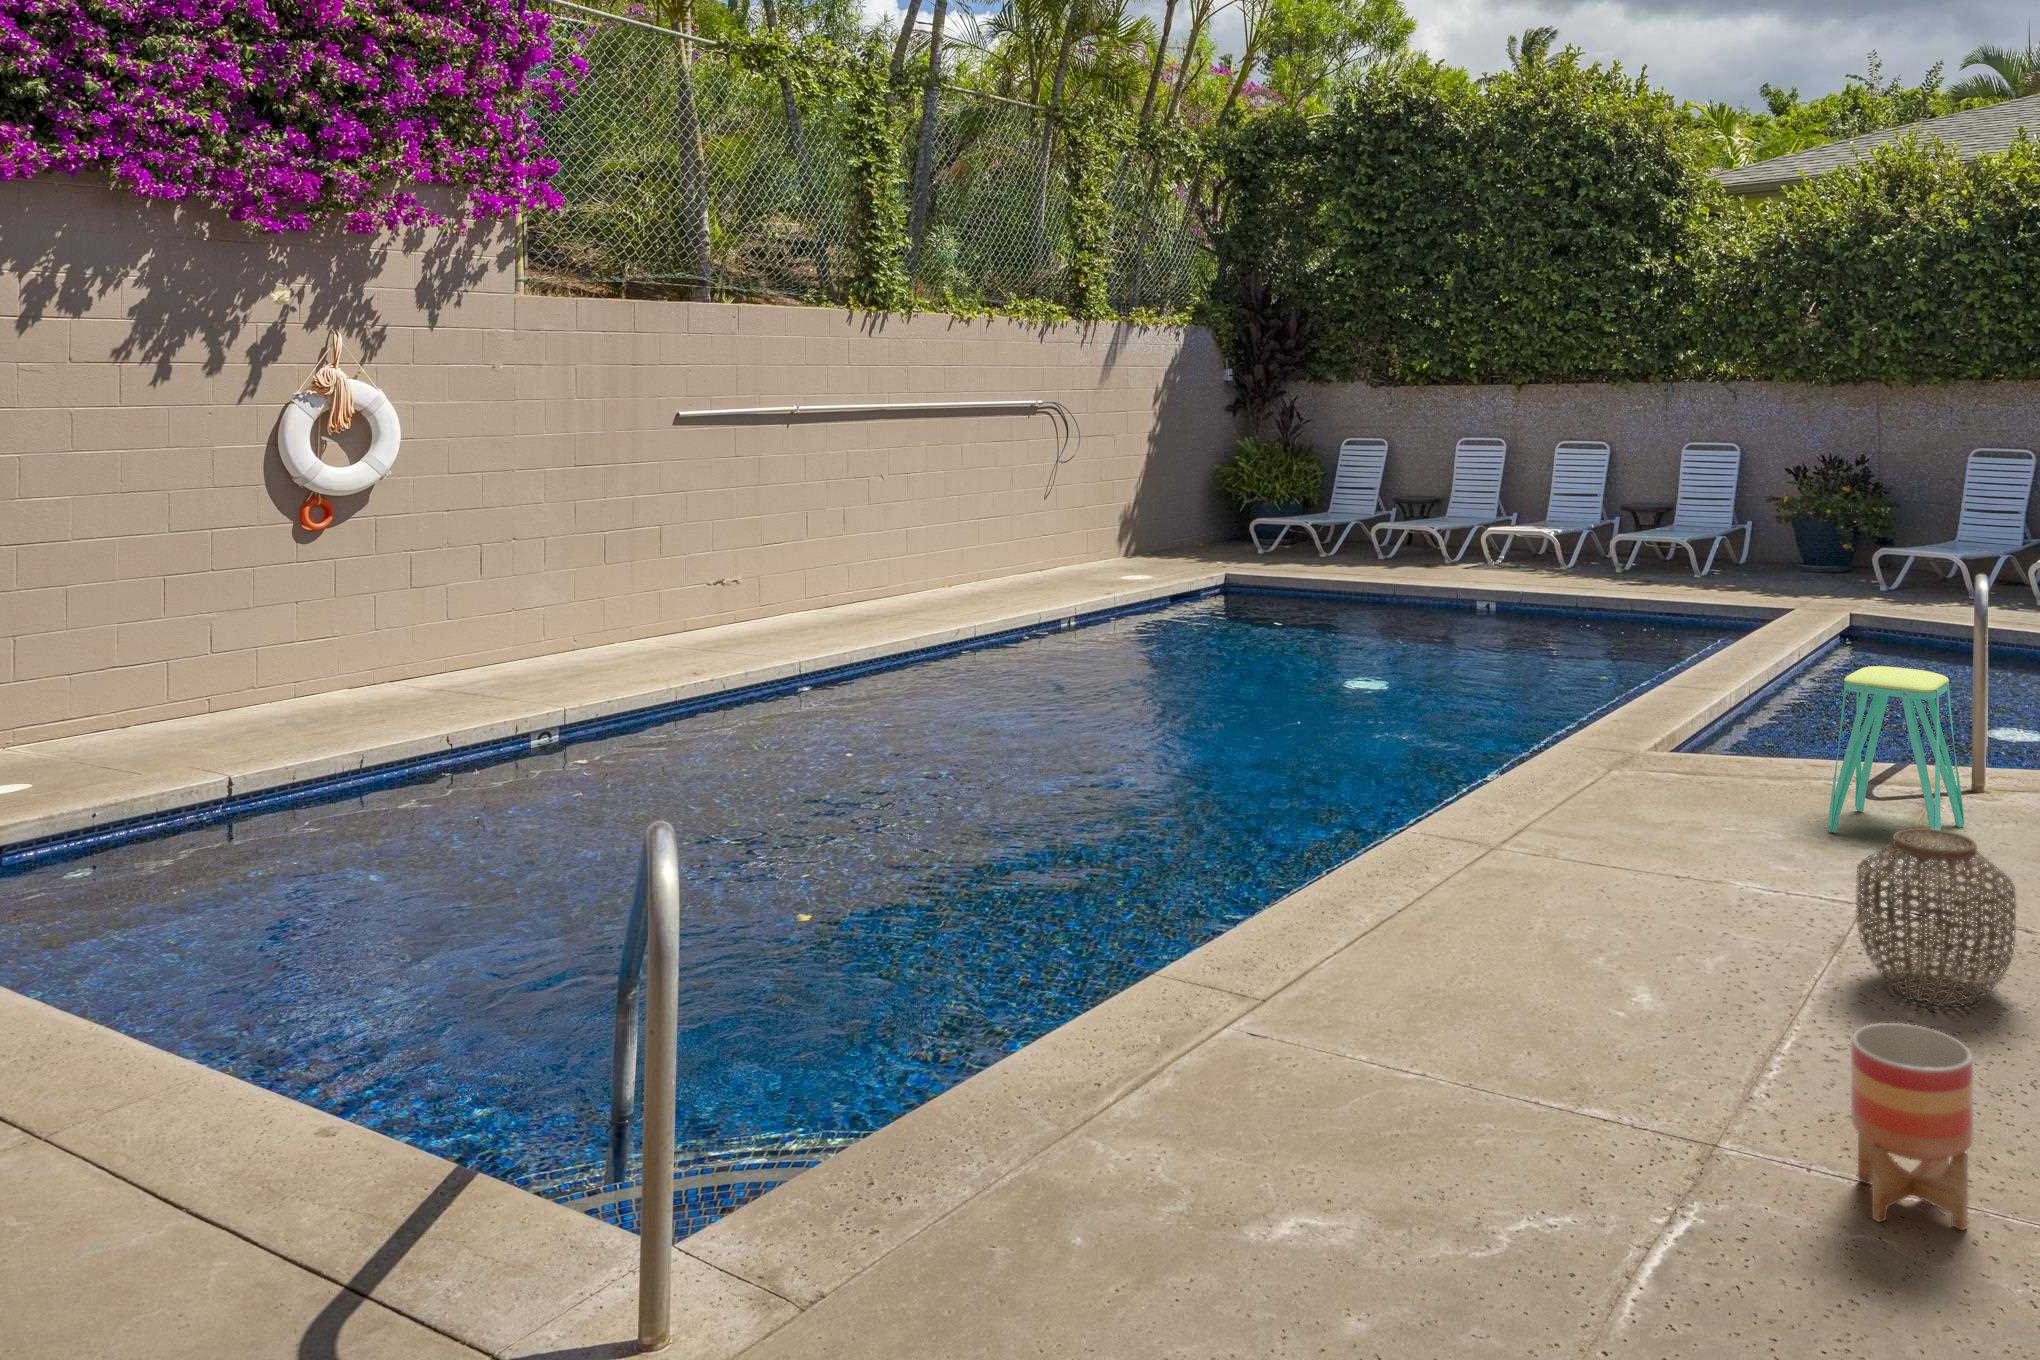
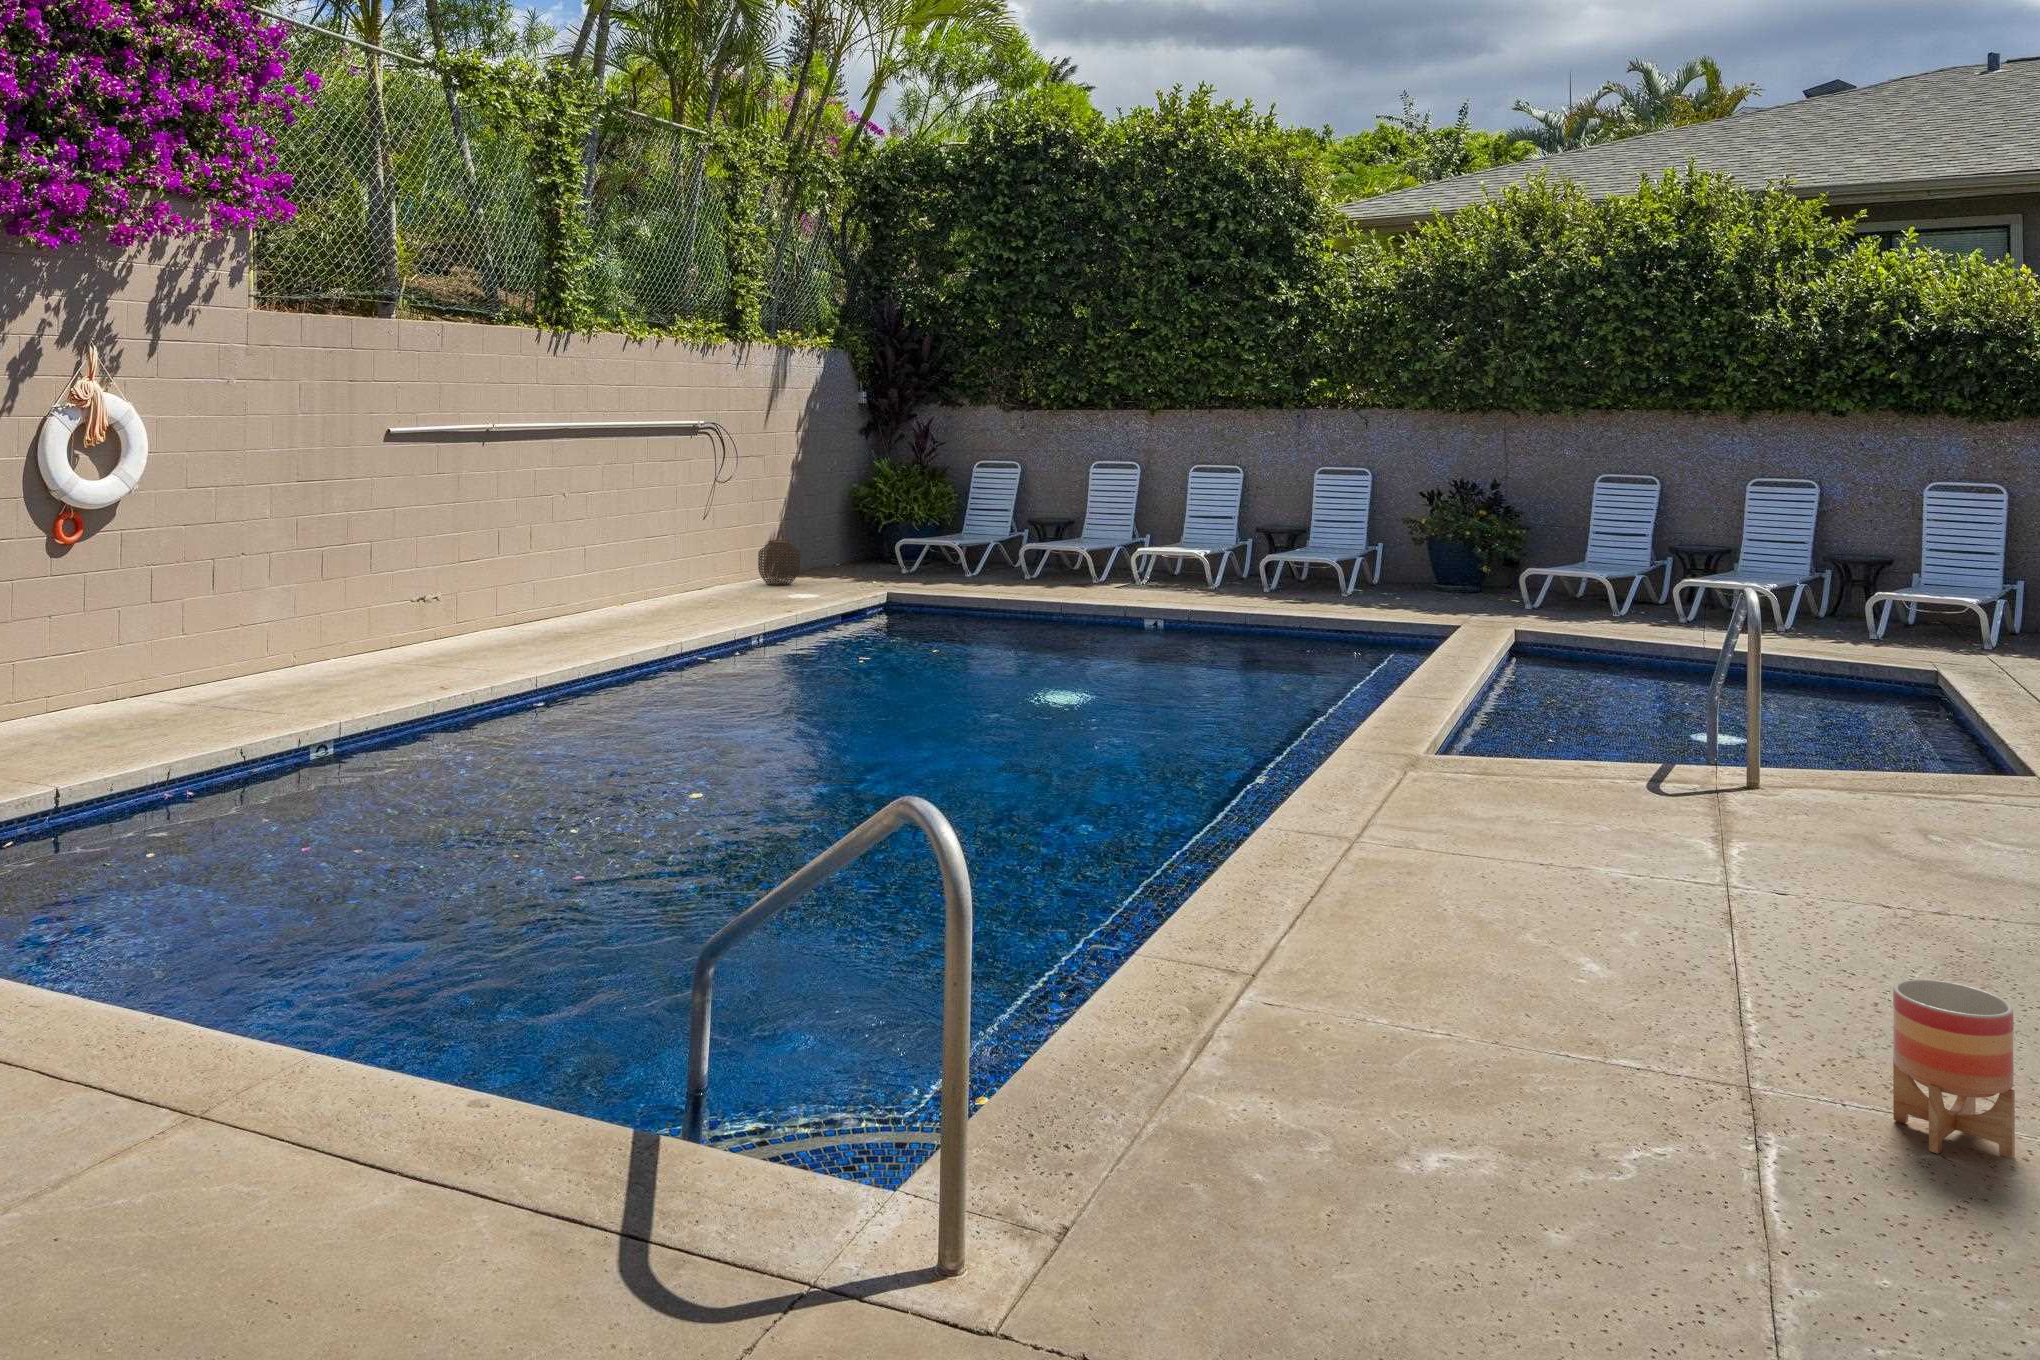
stool: present [1828,666,1964,848] -> none [1642,675,1761,843]
woven basket: present [1856,828,2016,1005] -> present [758,540,800,586]

